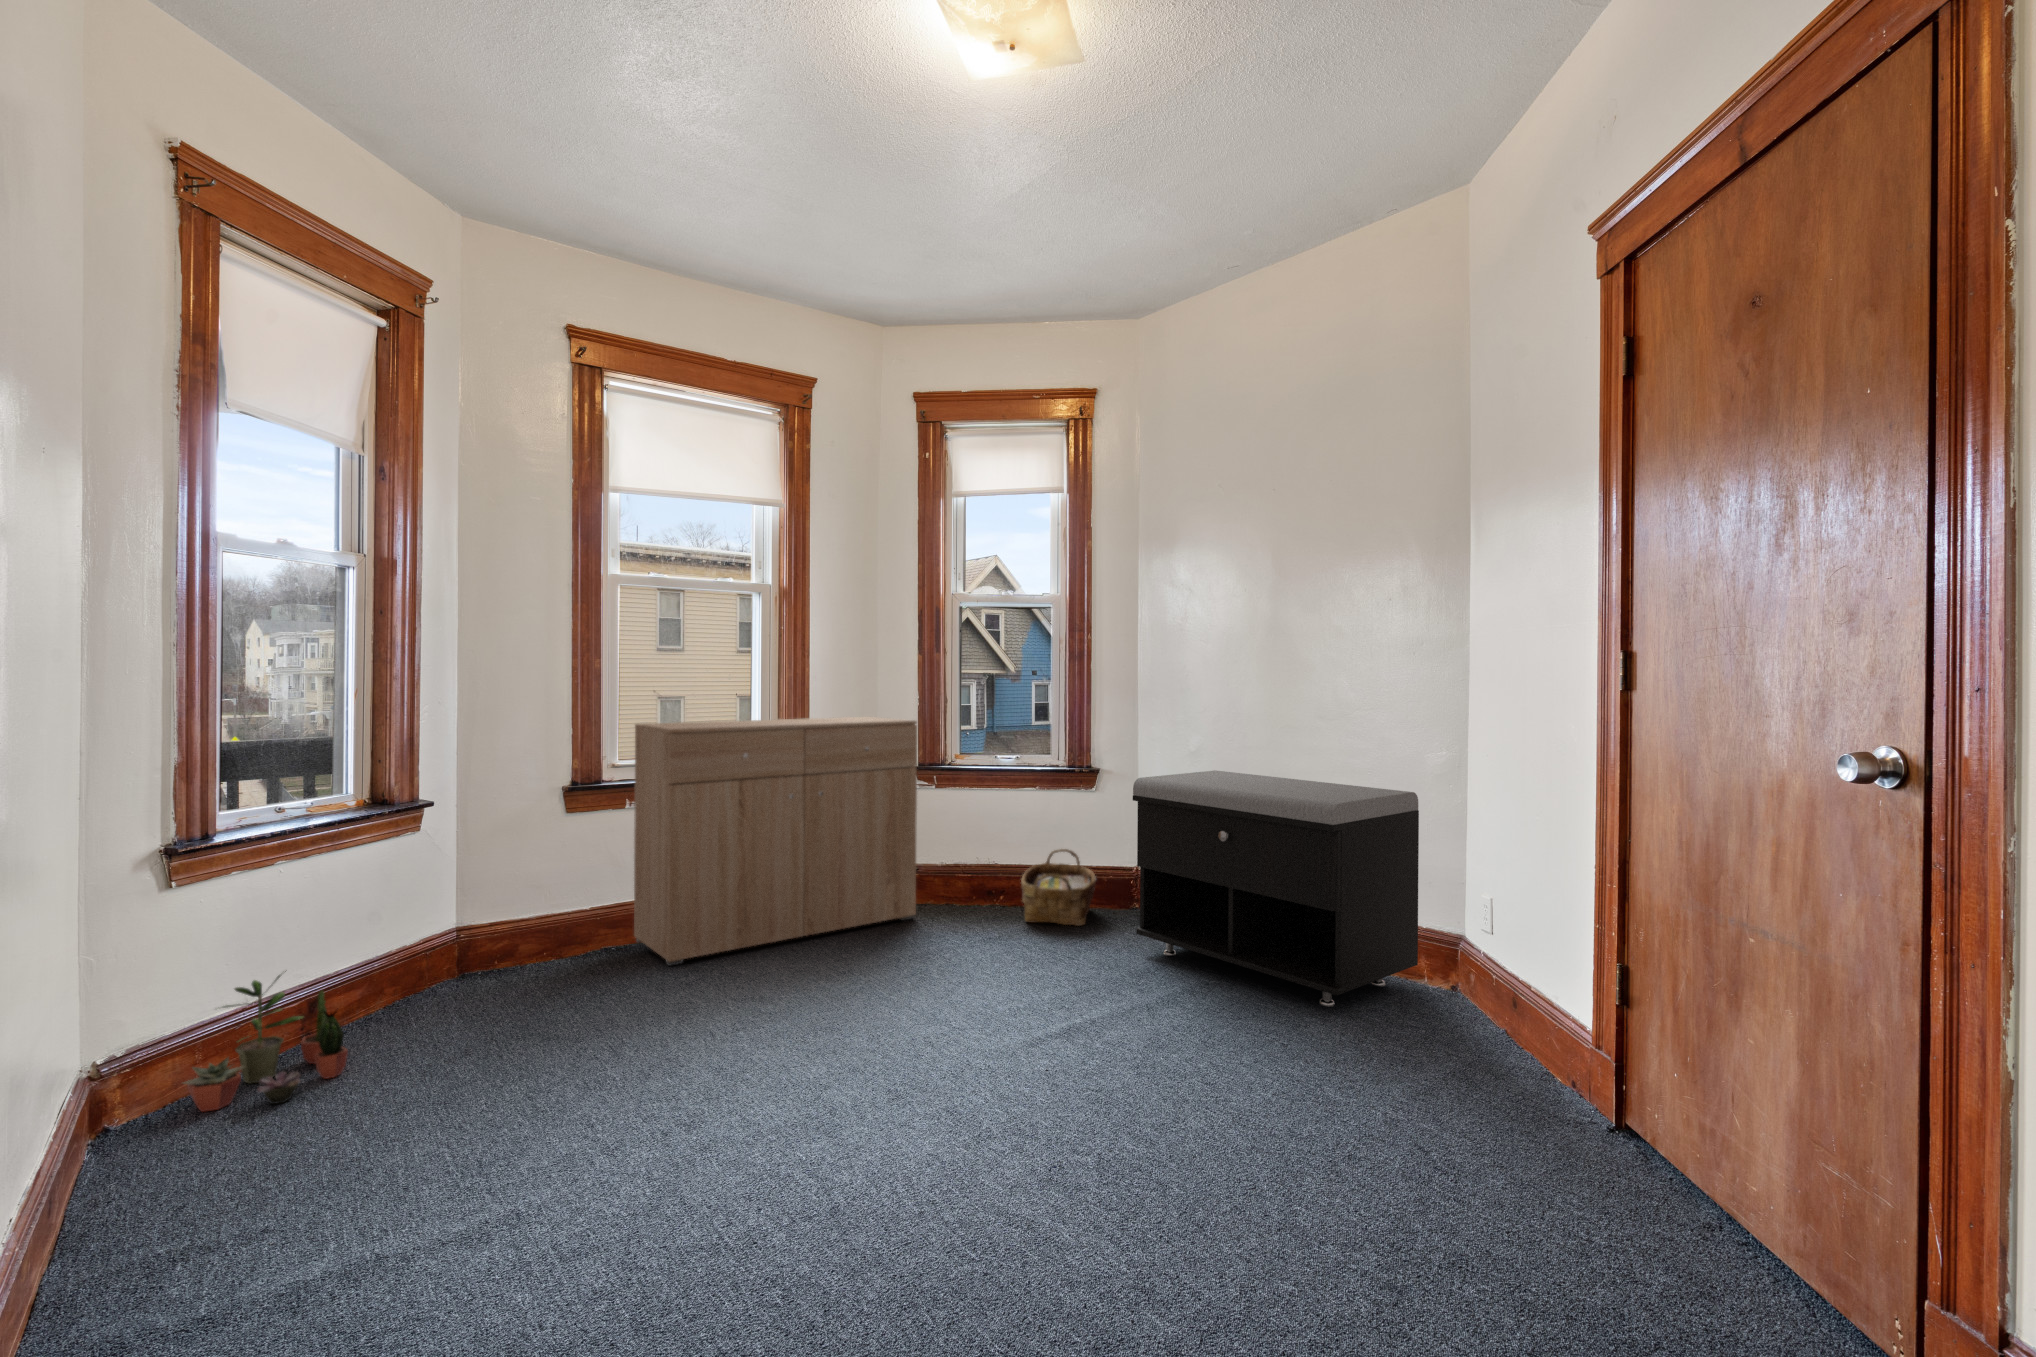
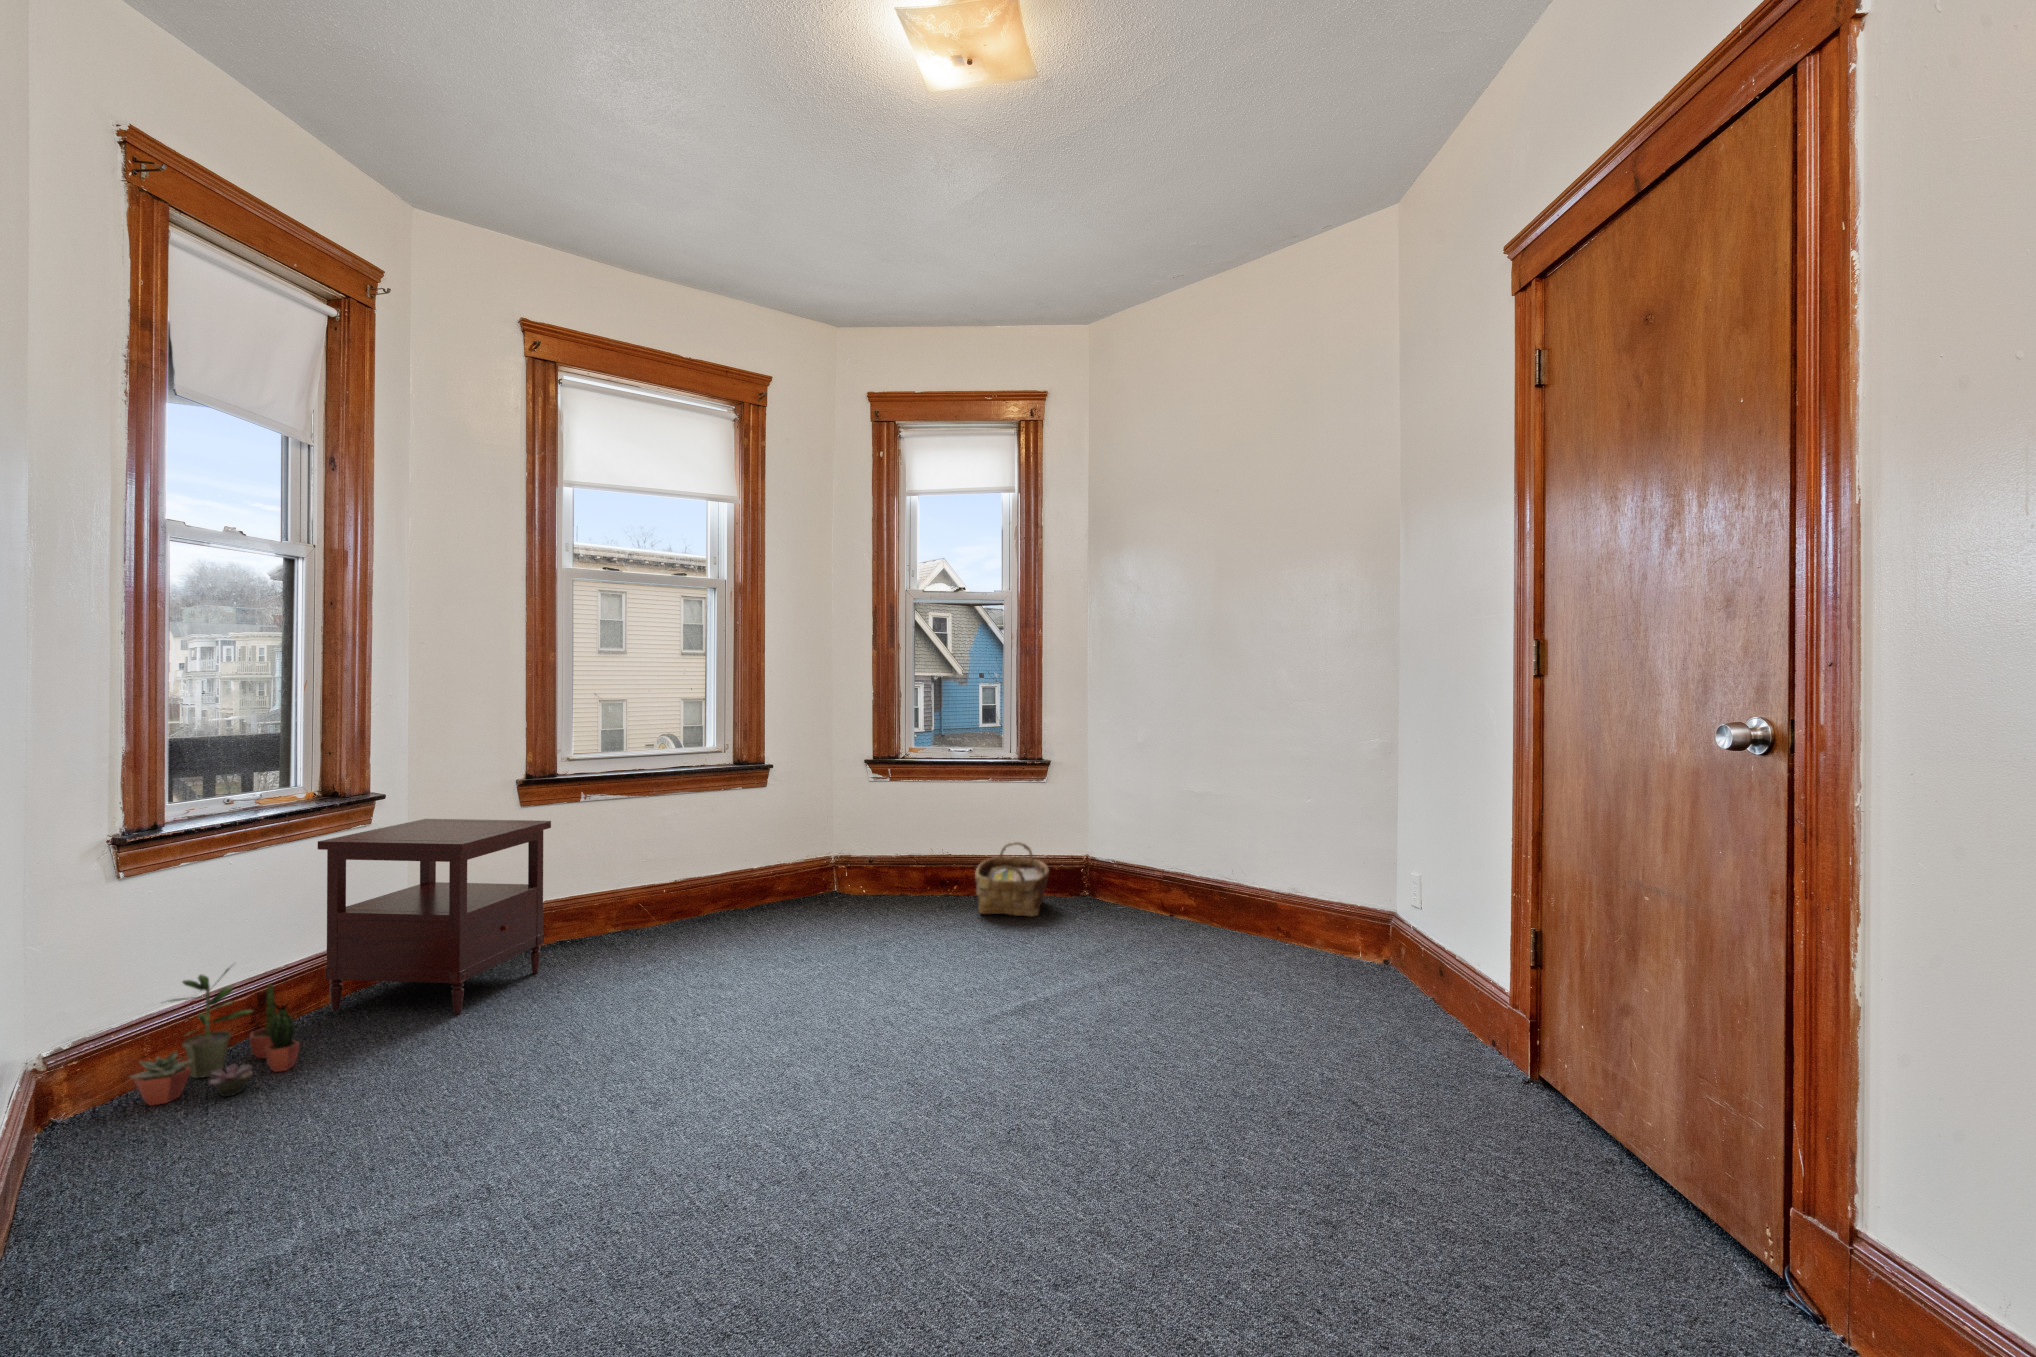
dresser: present [634,717,917,966] -> none [585,713,871,960]
storage bench: present [1133,770,1419,1007] -> none [1085,763,1357,985]
side table: none [370,823,598,1021] -> present [318,819,551,1014]

